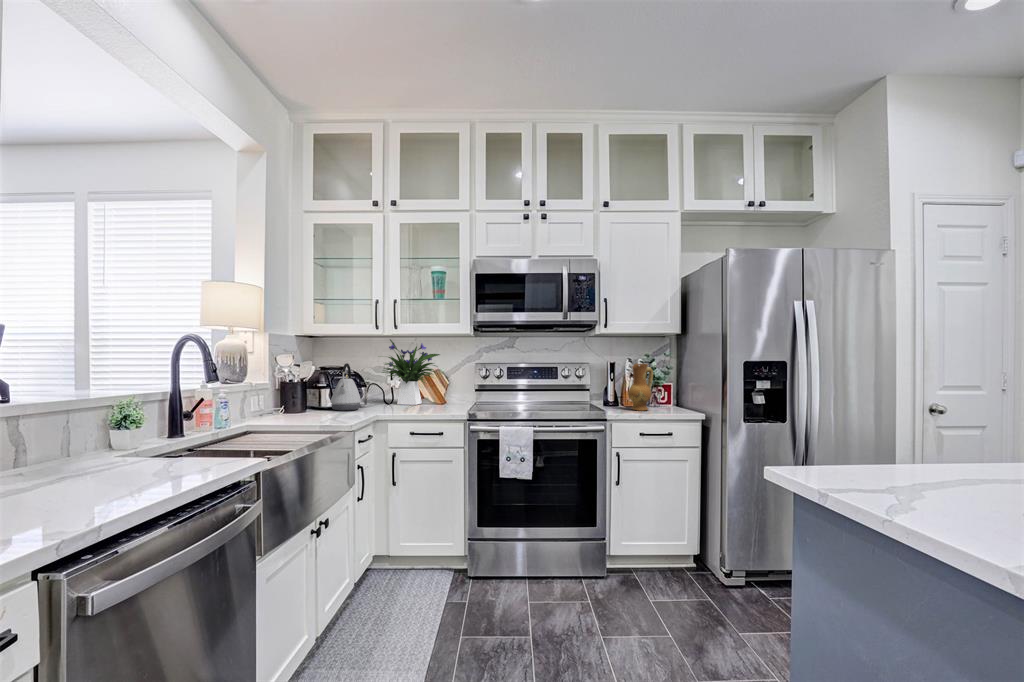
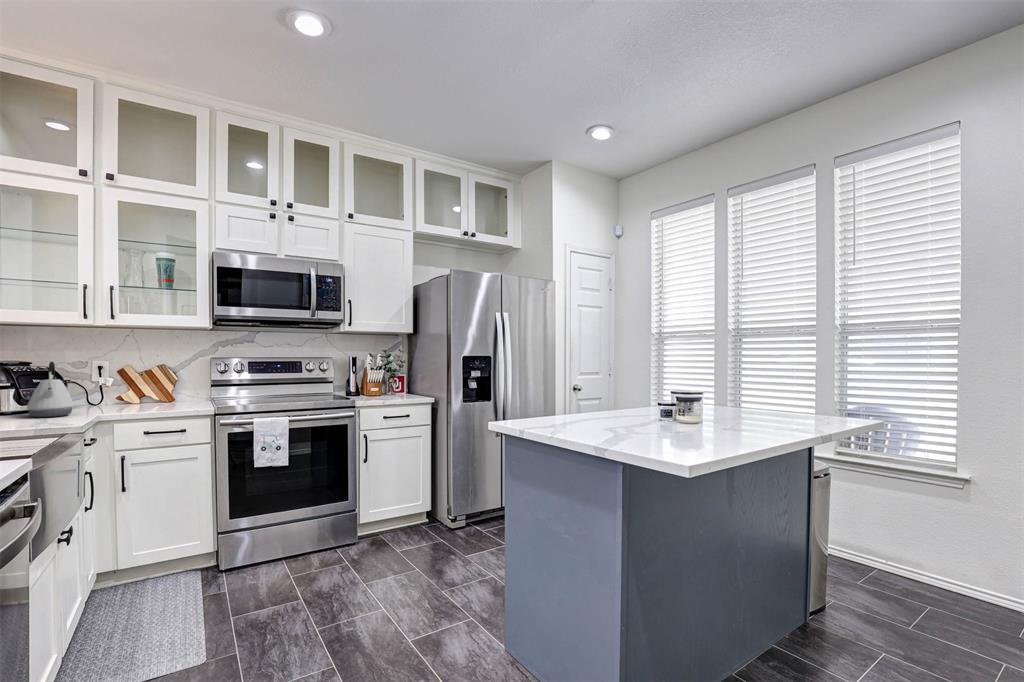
flower arrangement: present [382,339,440,405] -> none [89,332,173,406]
ceramic jug: present [628,364,653,411] -> none [371,357,392,397]

